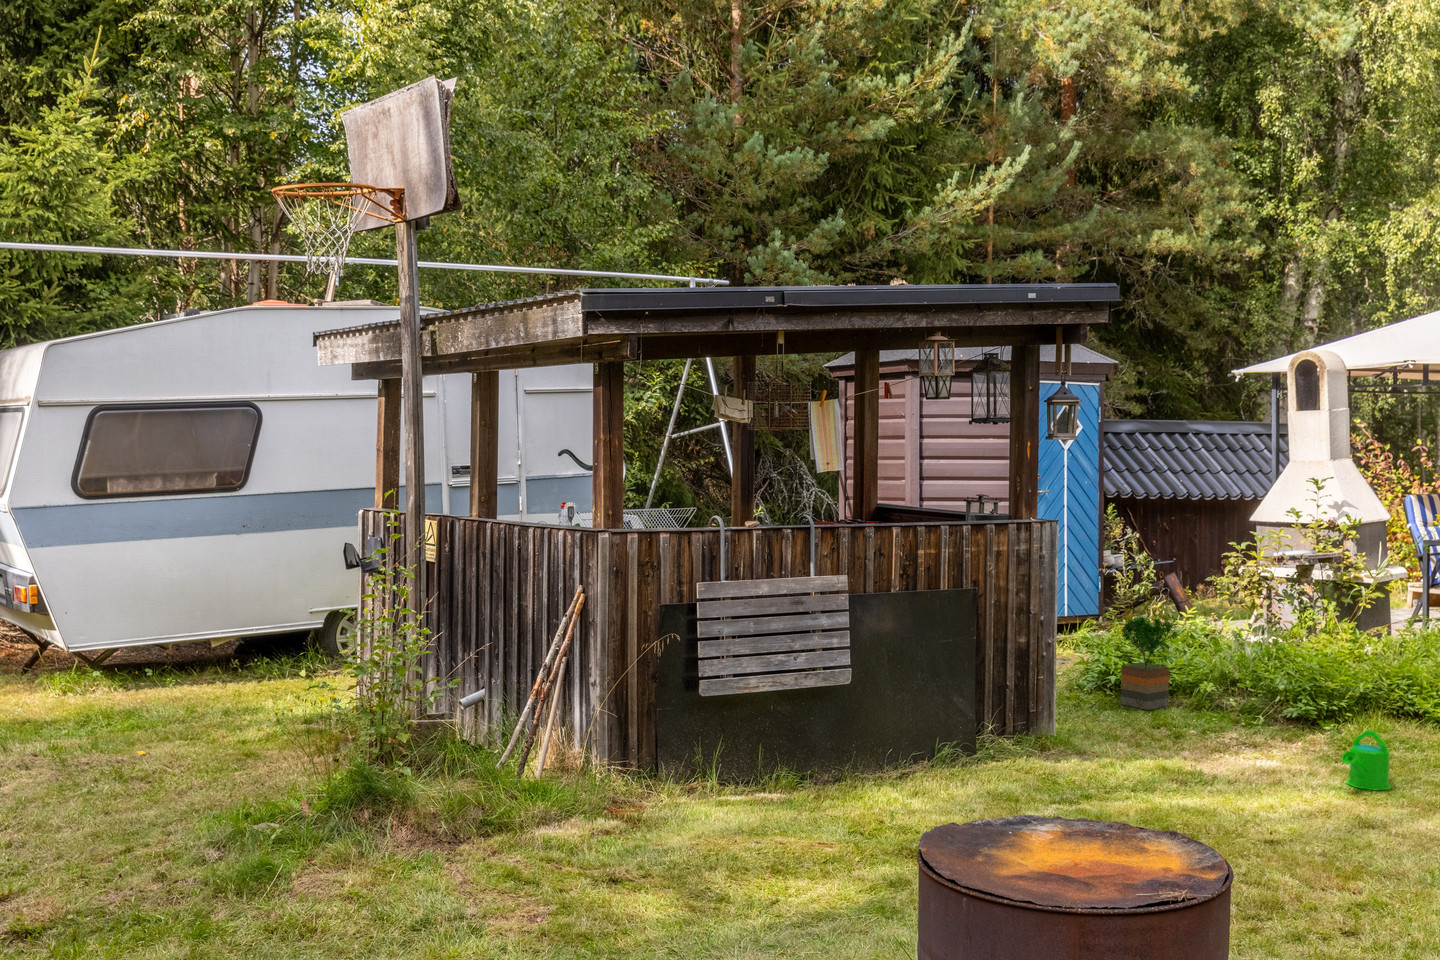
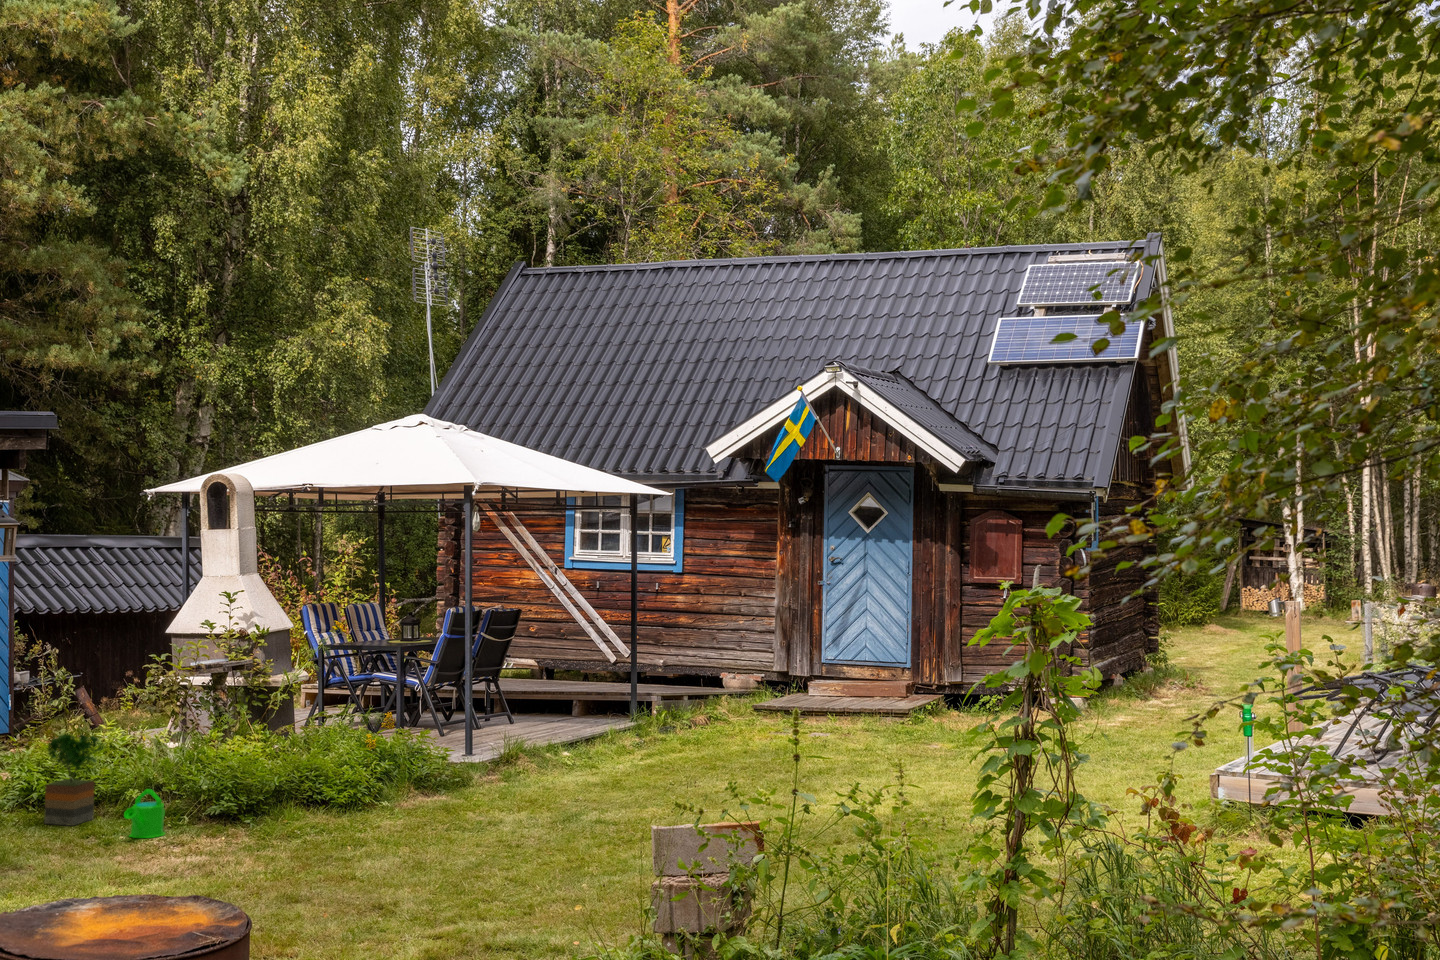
watering can: present [1342,730,1392,790] -> present [124,789,165,838]

